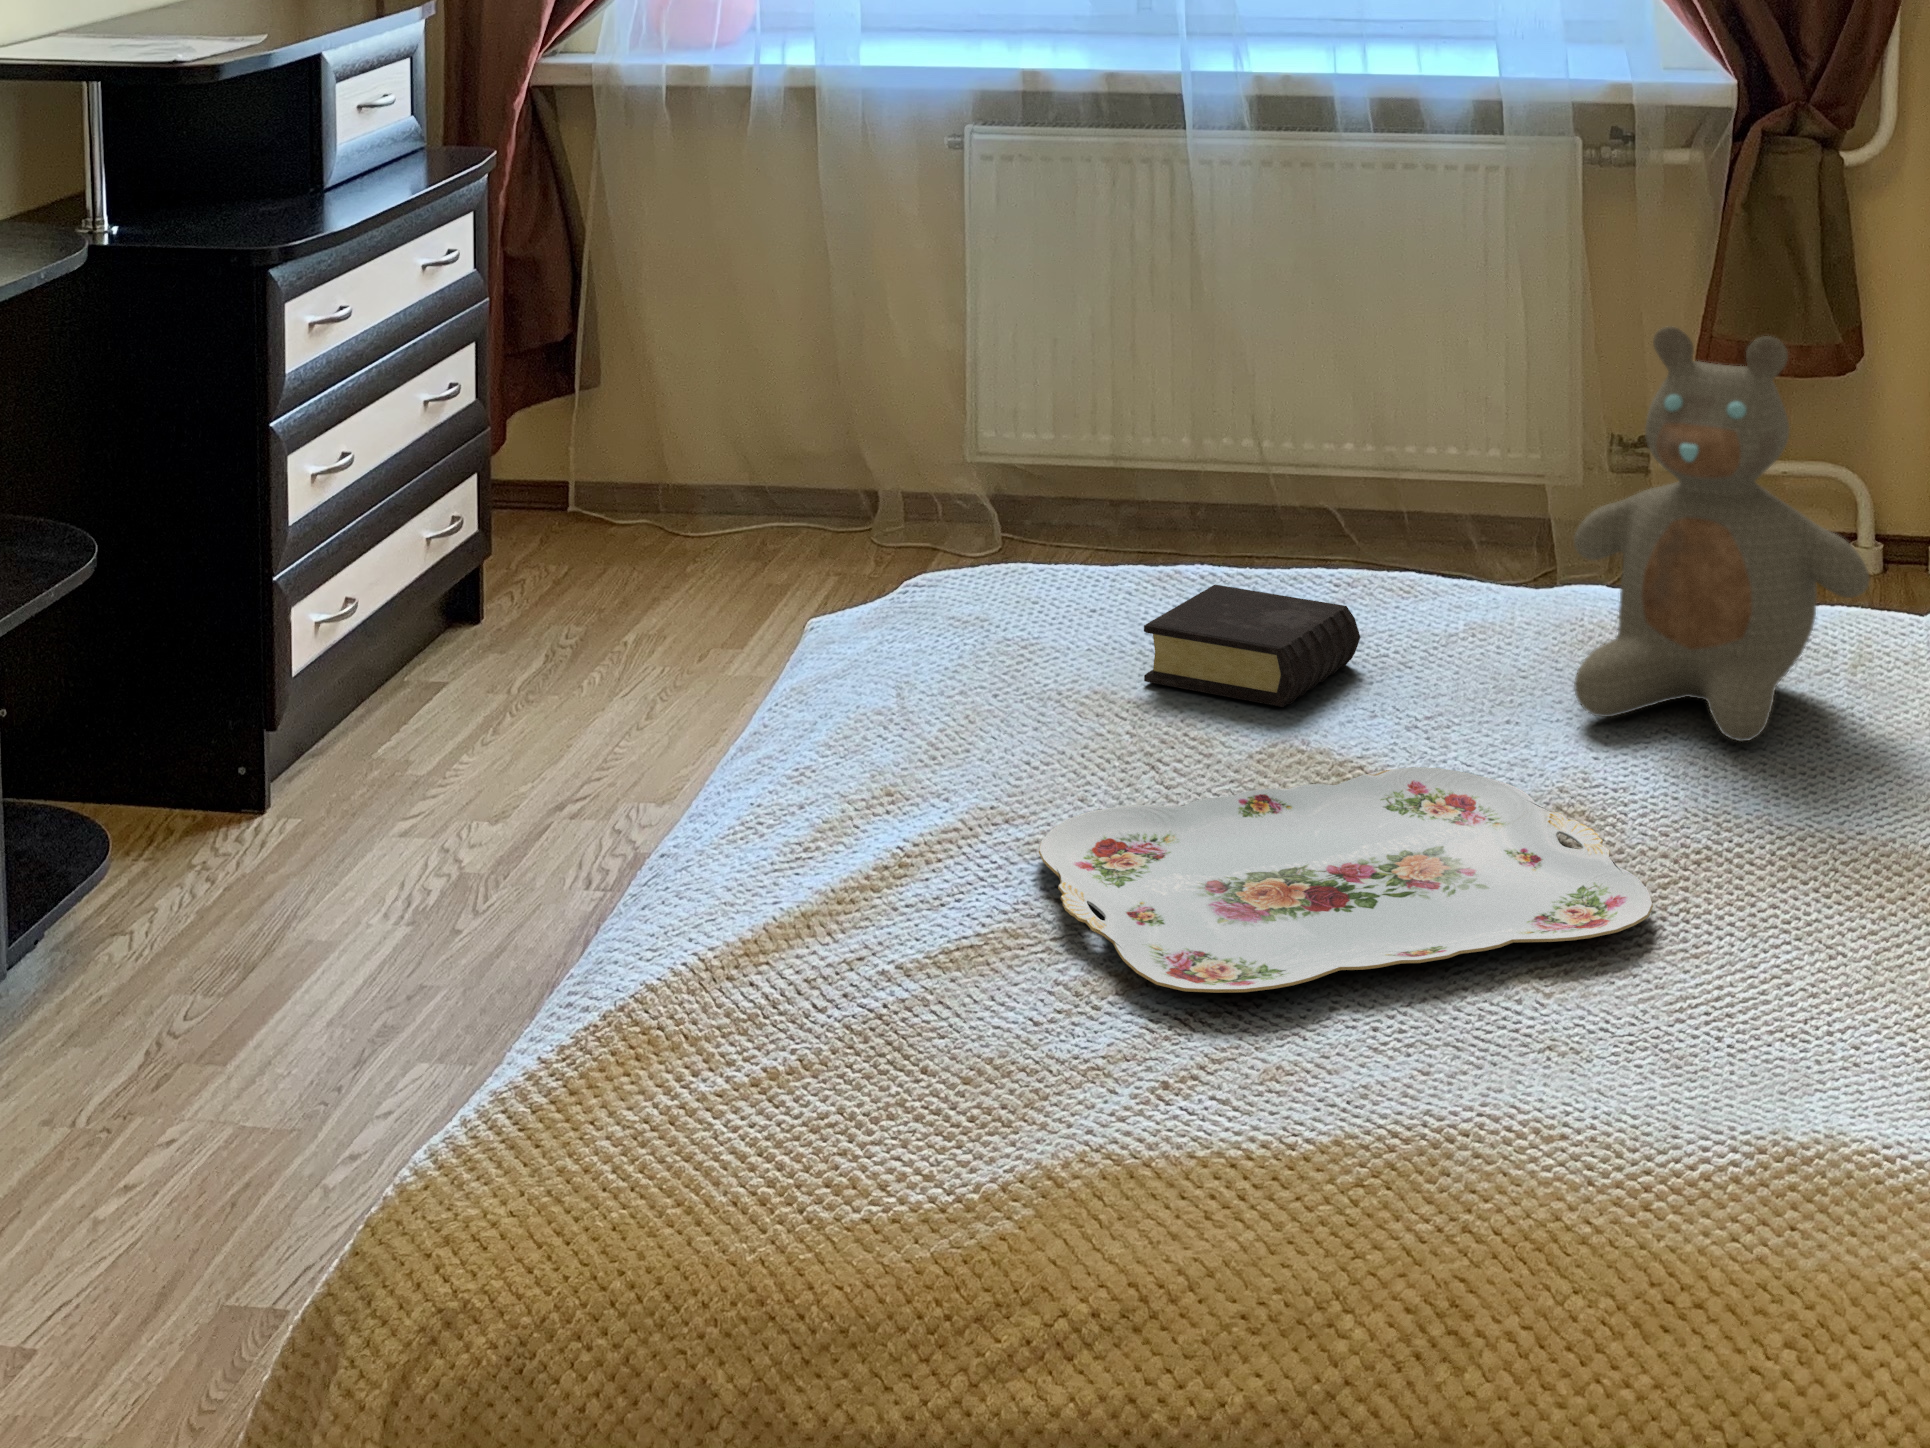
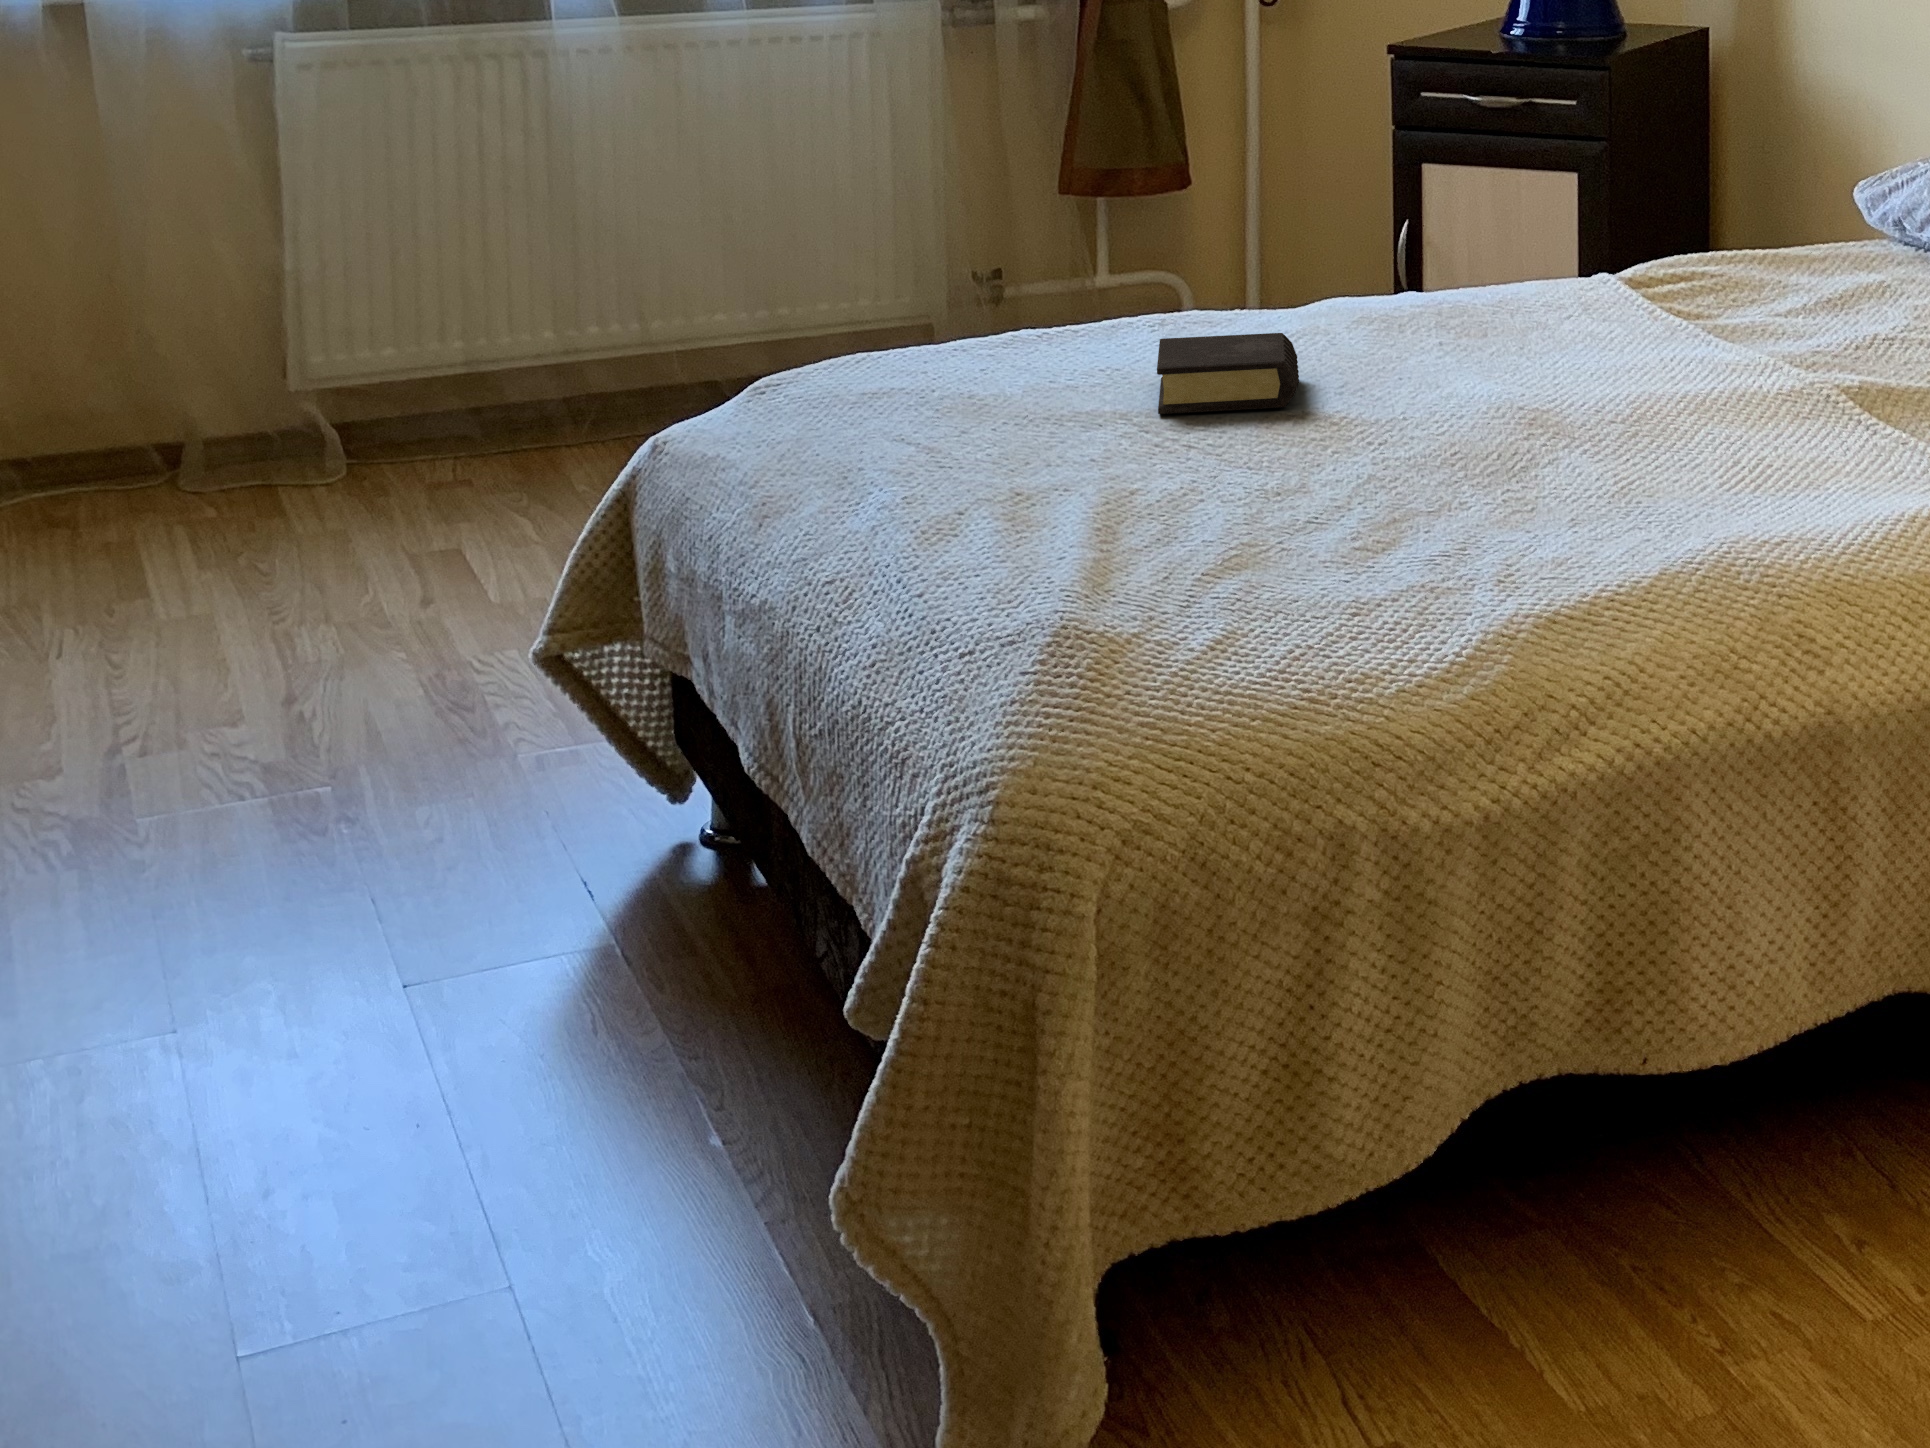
teddy bear: present [1574,326,1869,742] -> none [1433,84,1654,370]
serving tray: present [1039,767,1653,993] -> none [1262,410,1700,541]

